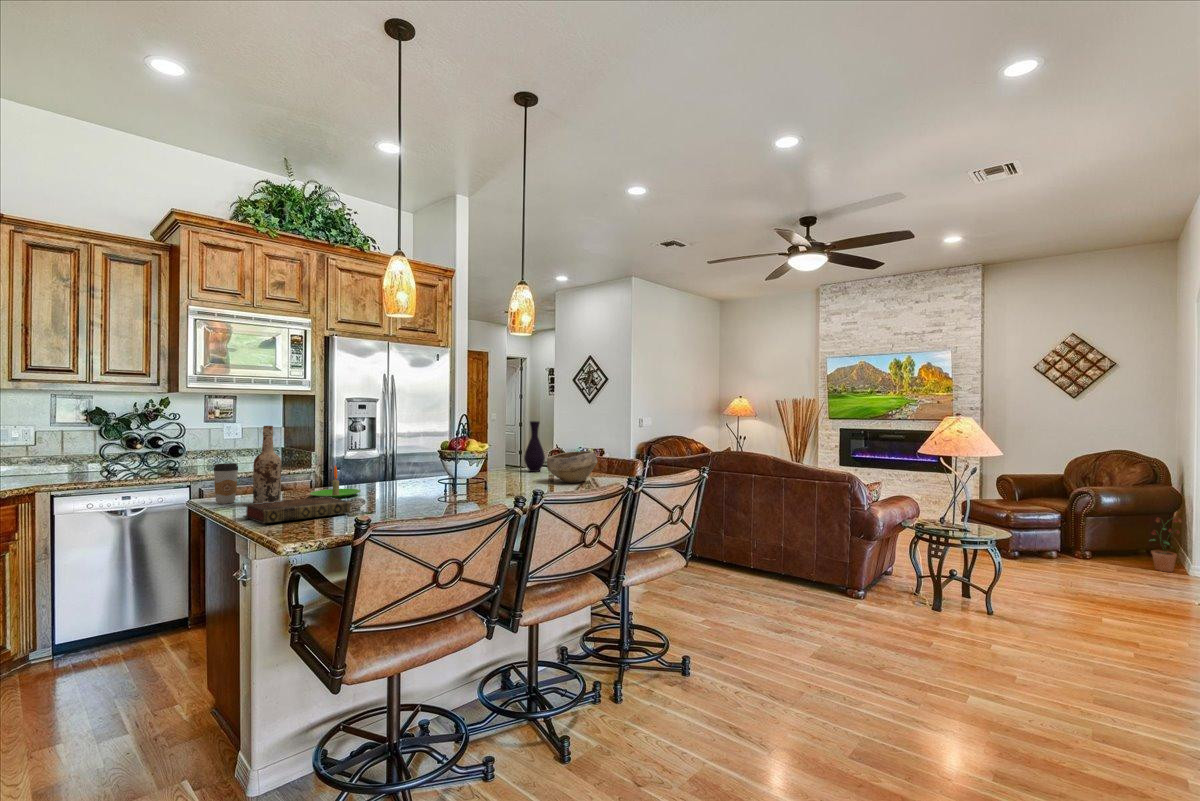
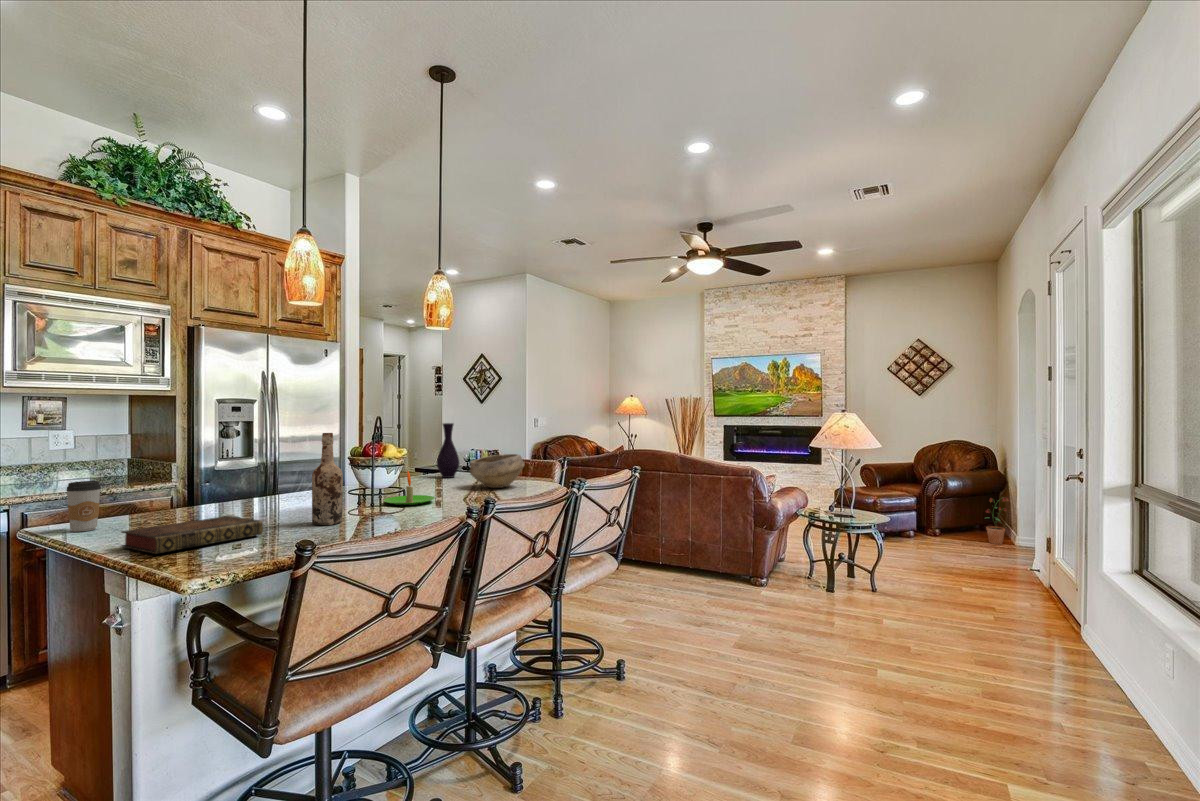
wine bottle: present [253,426,281,503] -> present [312,433,343,525]
candle: present [310,466,361,498] -> present [384,471,435,505]

